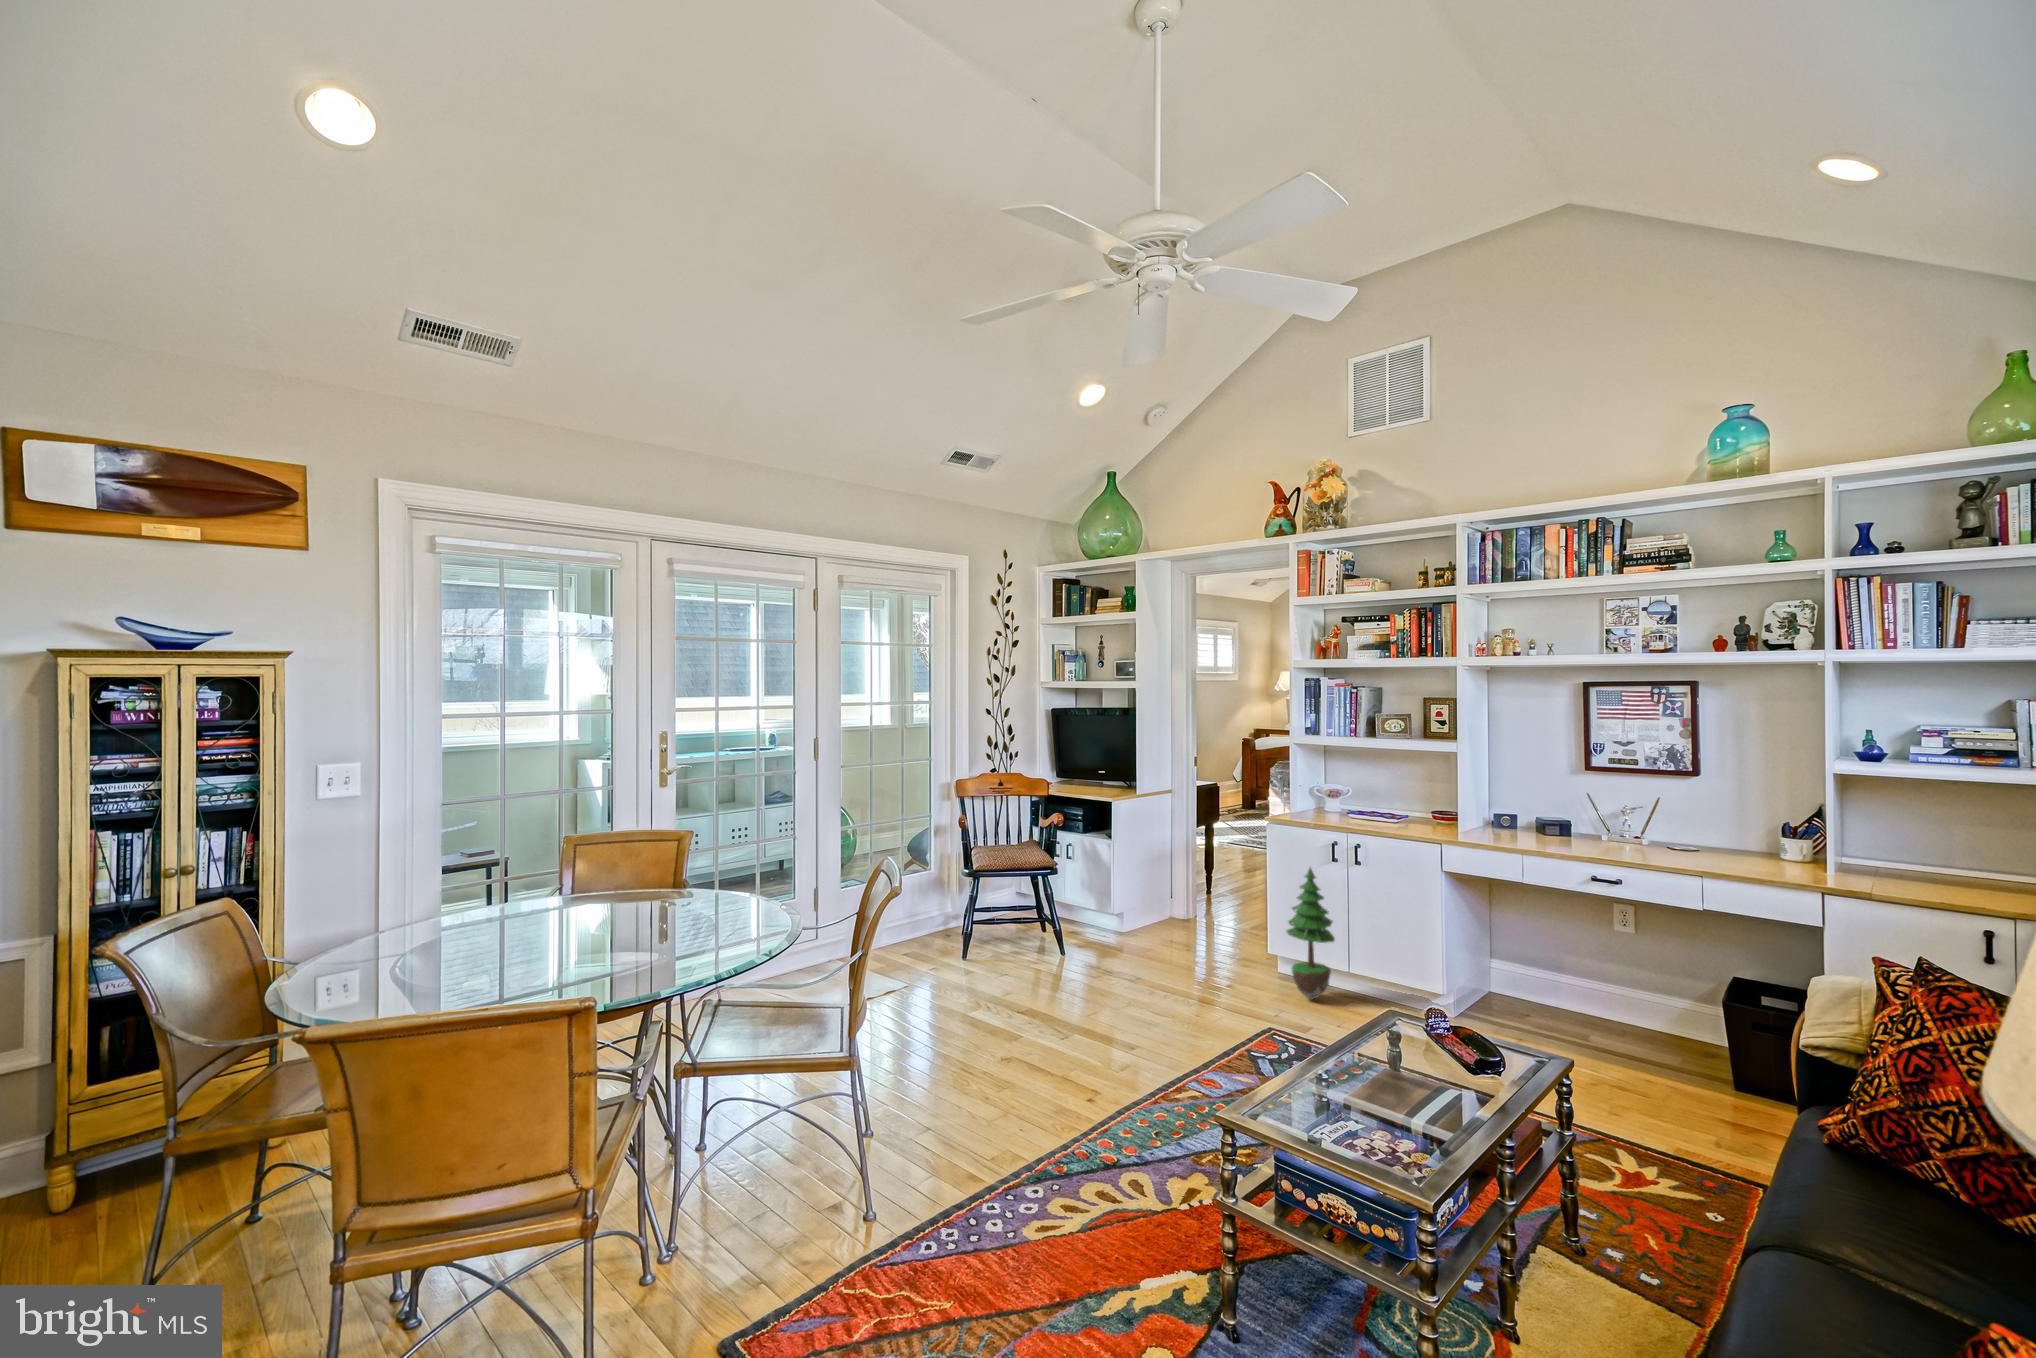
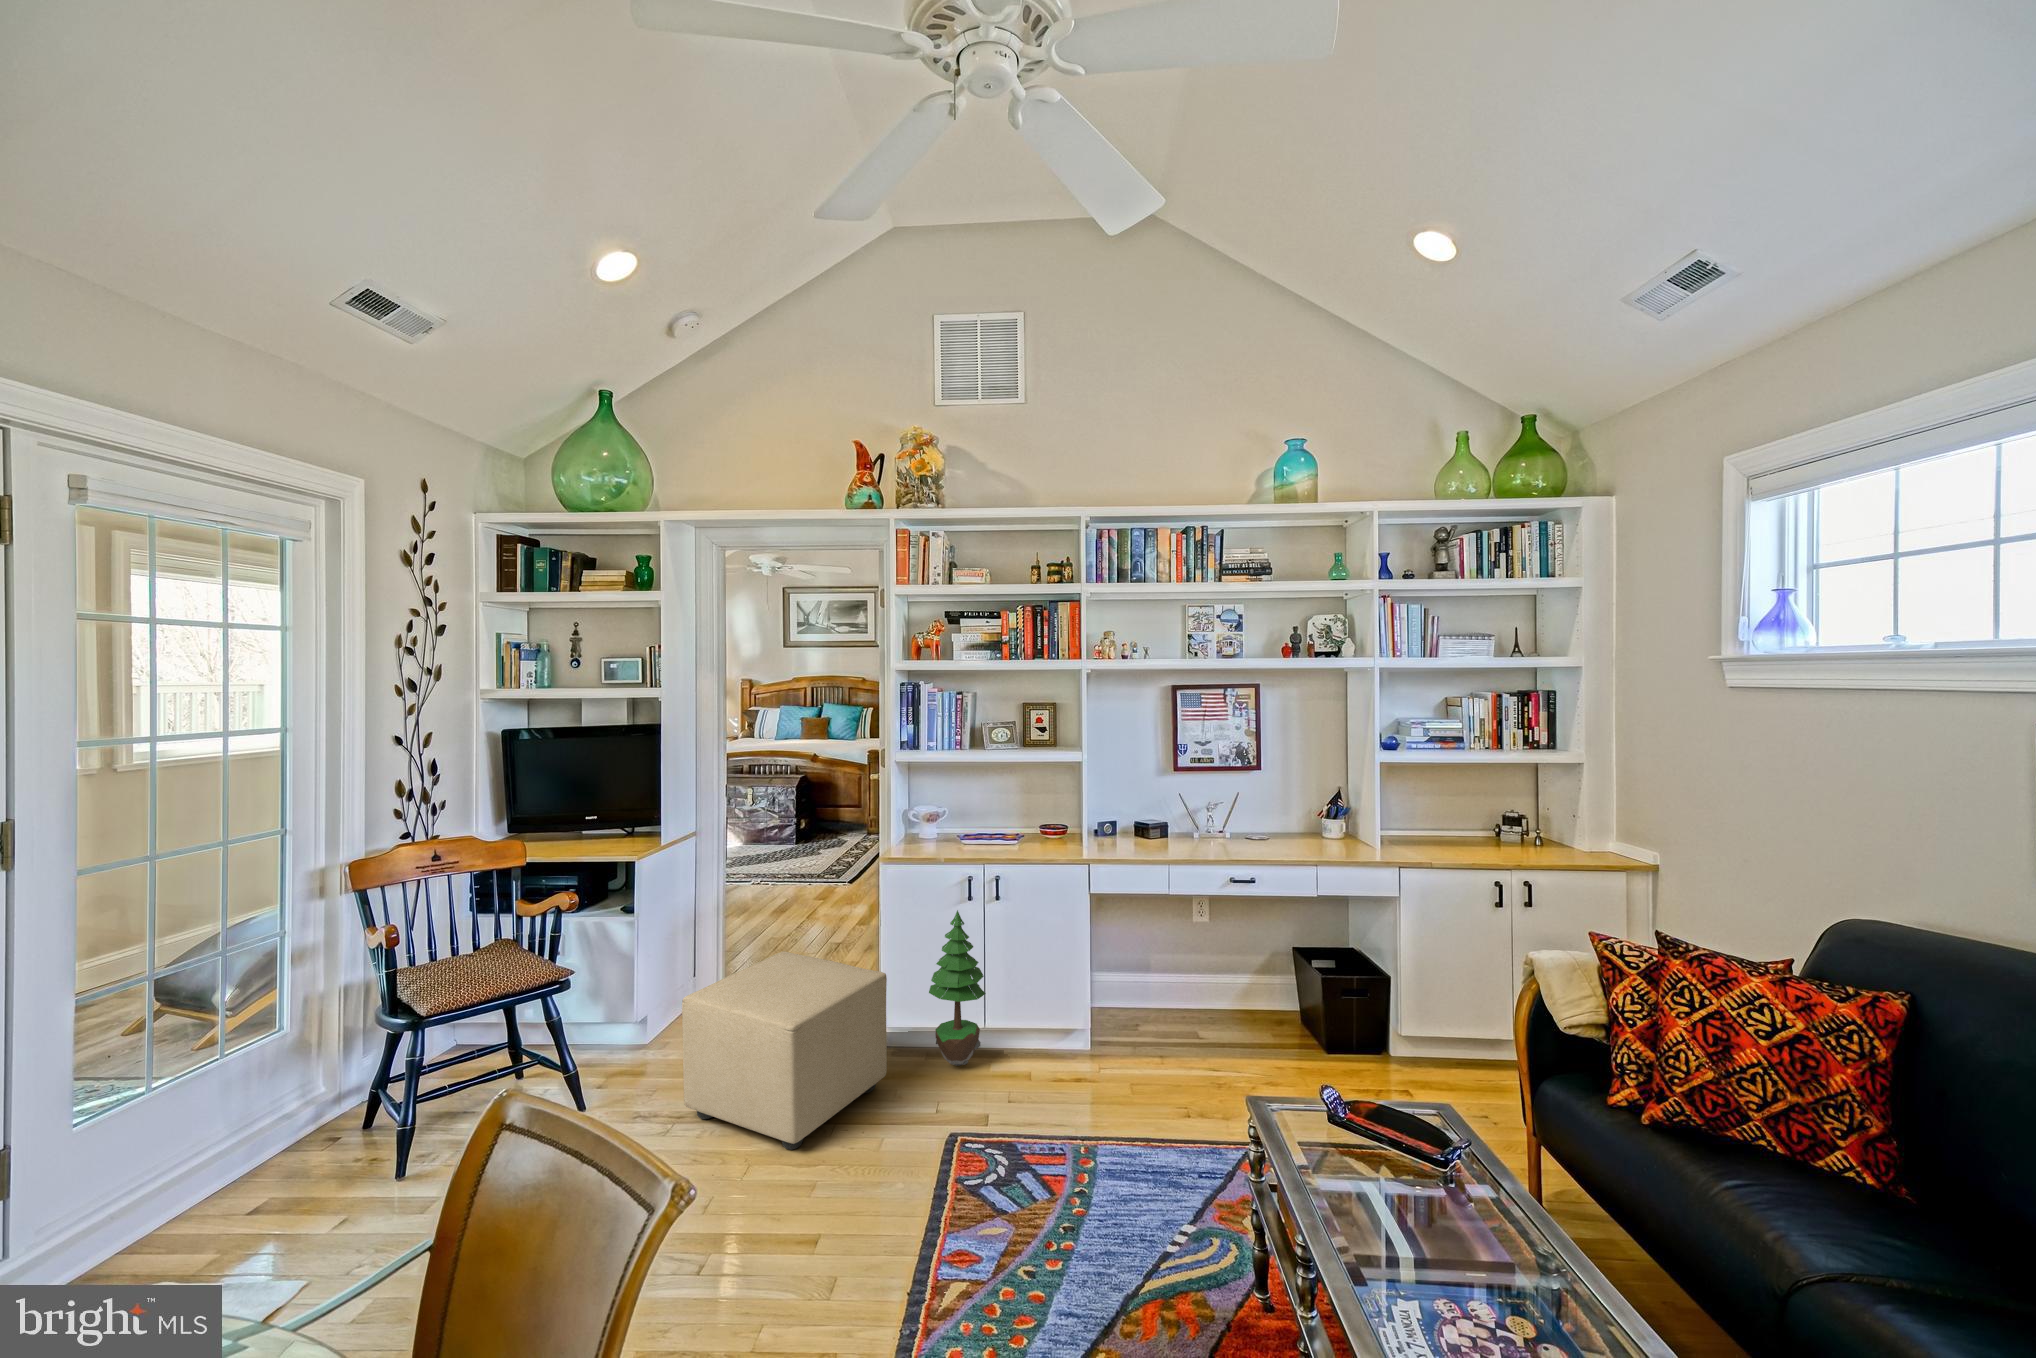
ottoman: none [1104,881,1245,1006] -> present [682,951,887,1150]

